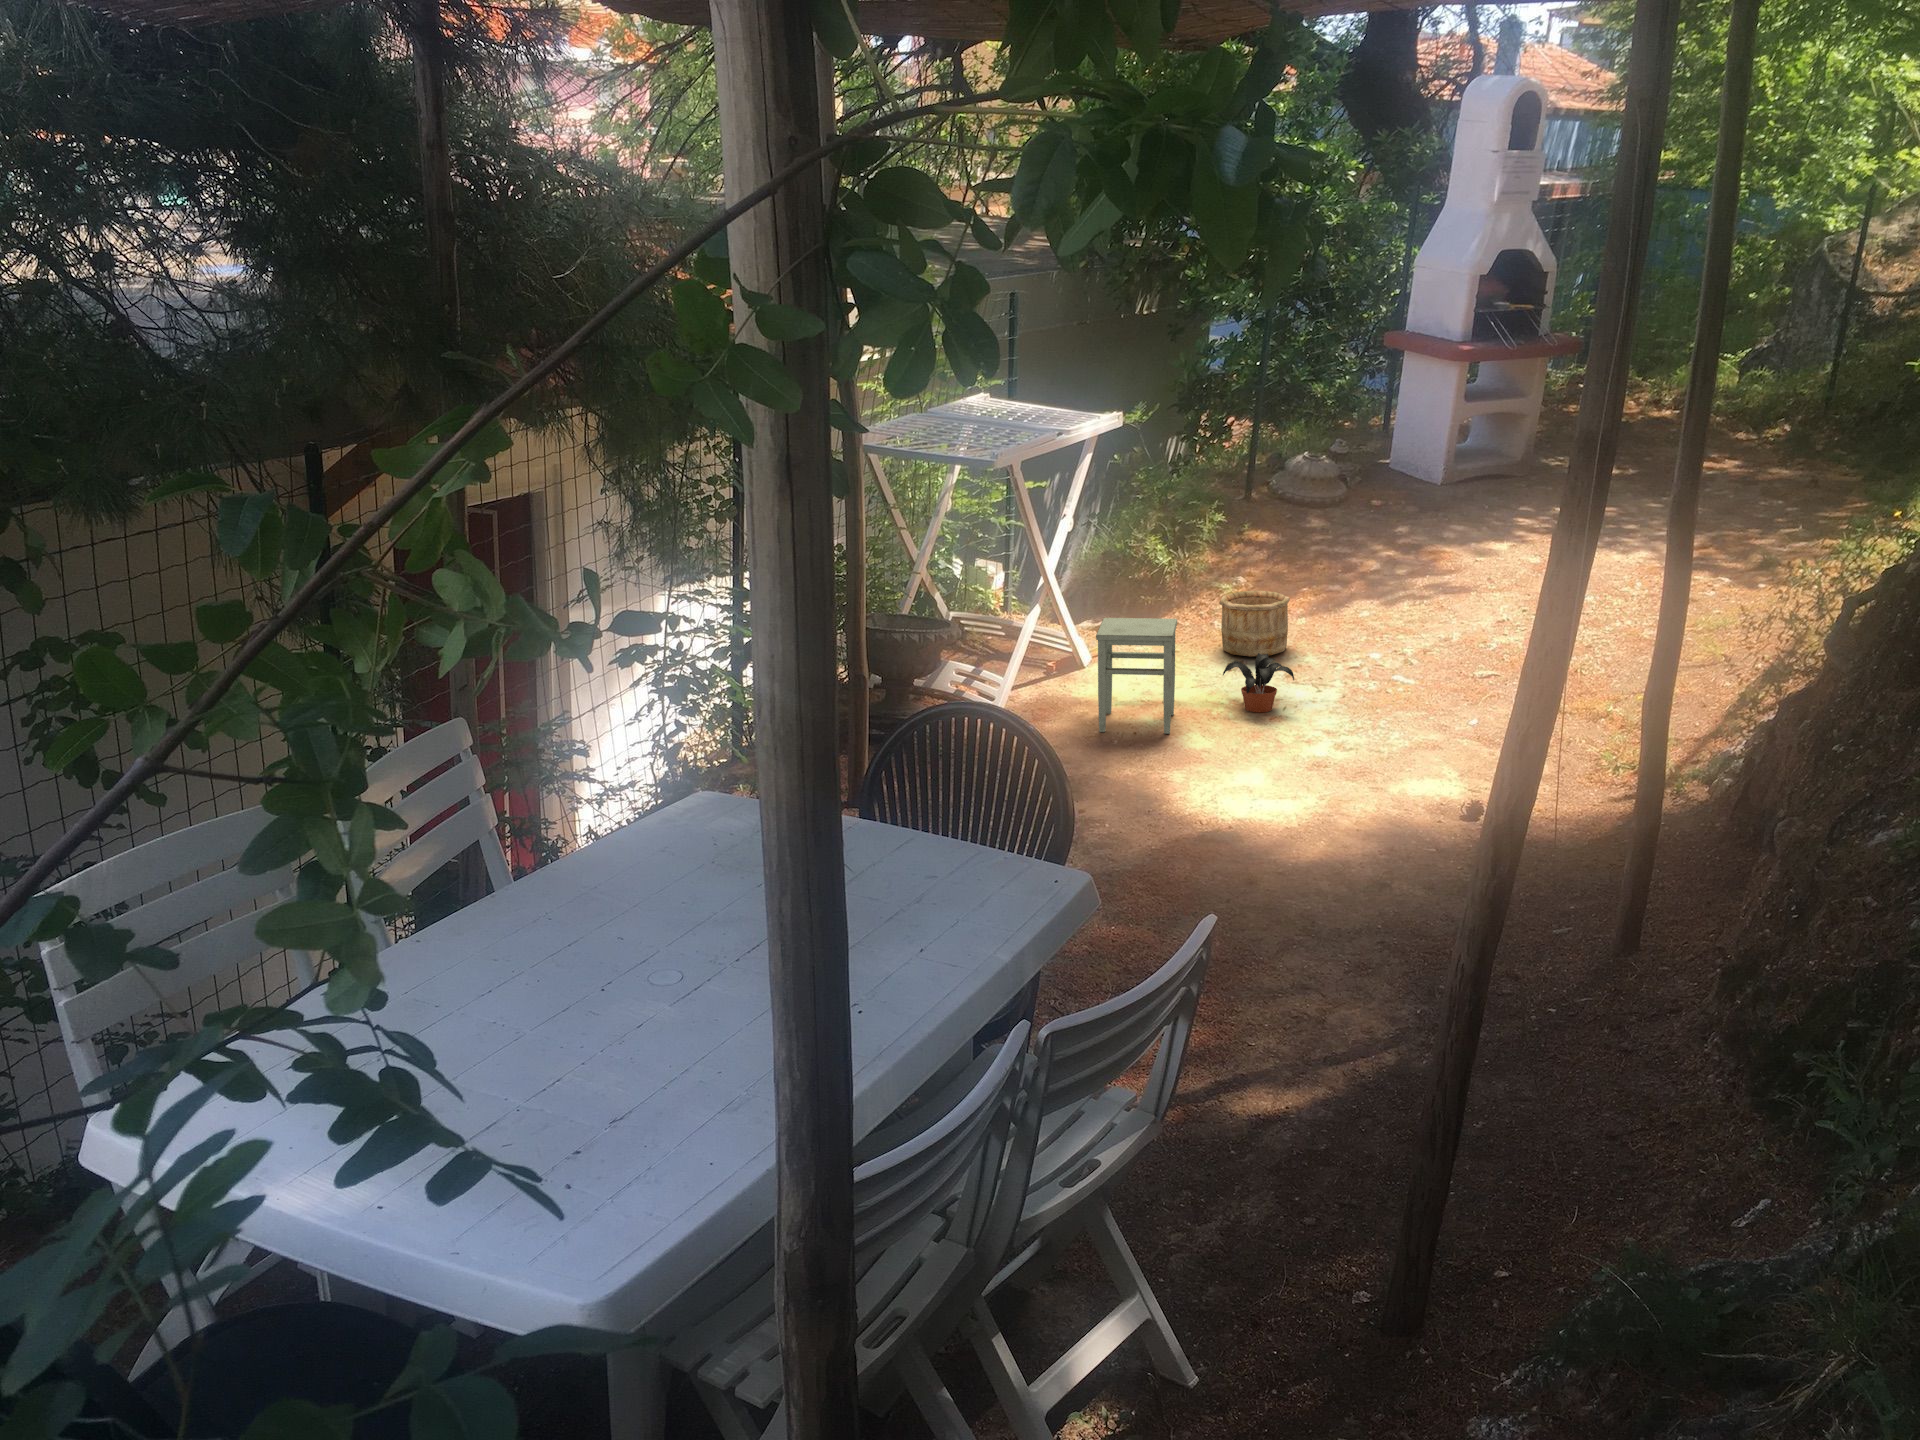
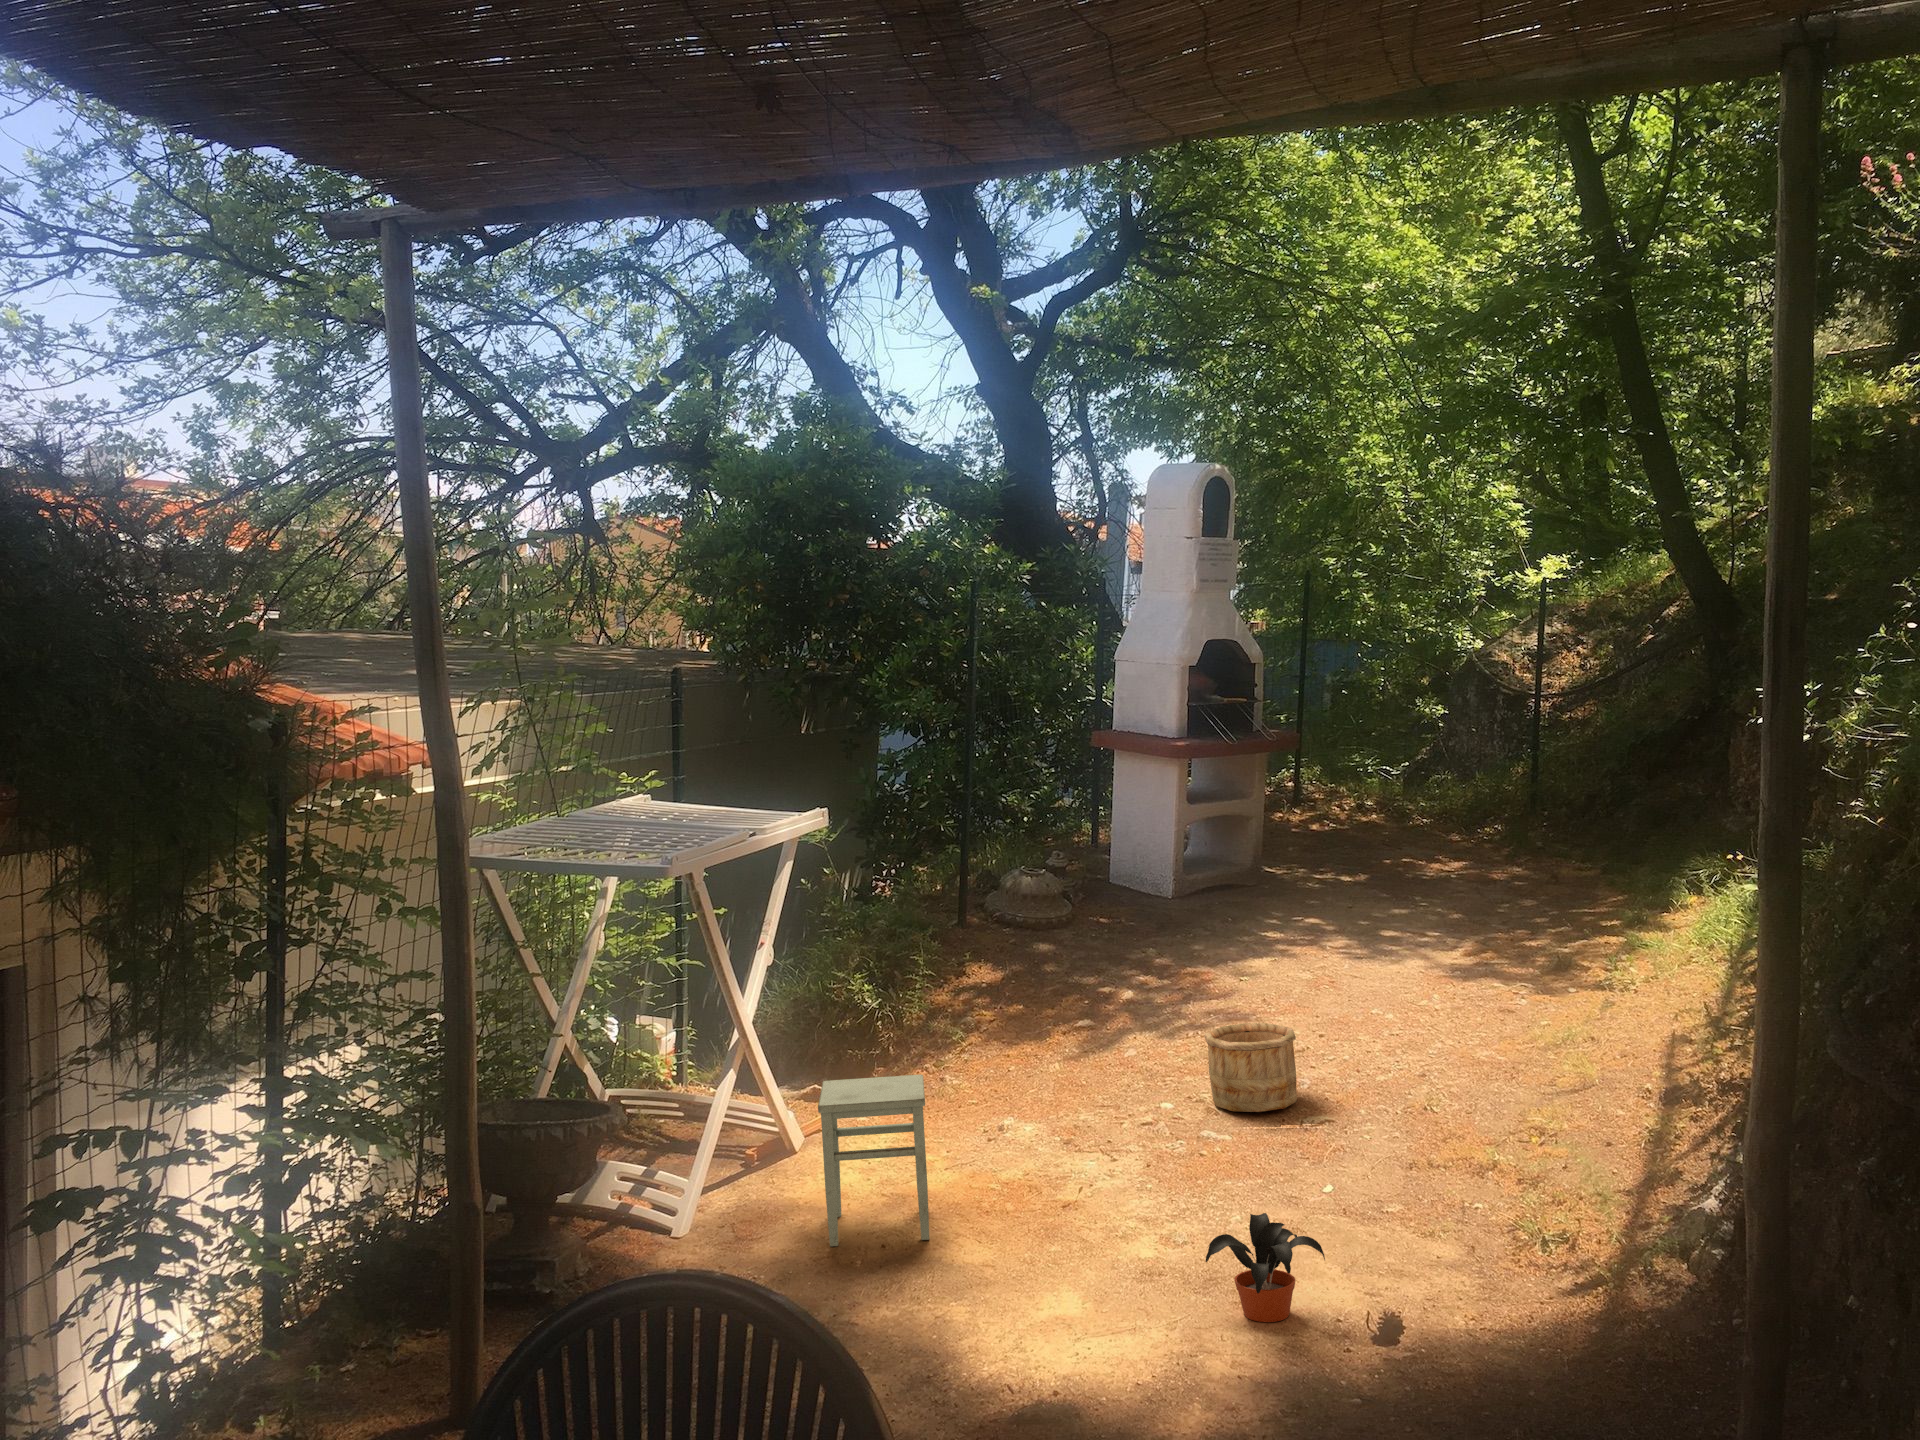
wooden bucket: present [1220,590,1290,656] -> present [1204,1023,1297,1112]
potted plant: present [1223,653,1294,712] -> present [1206,1213,1325,1322]

